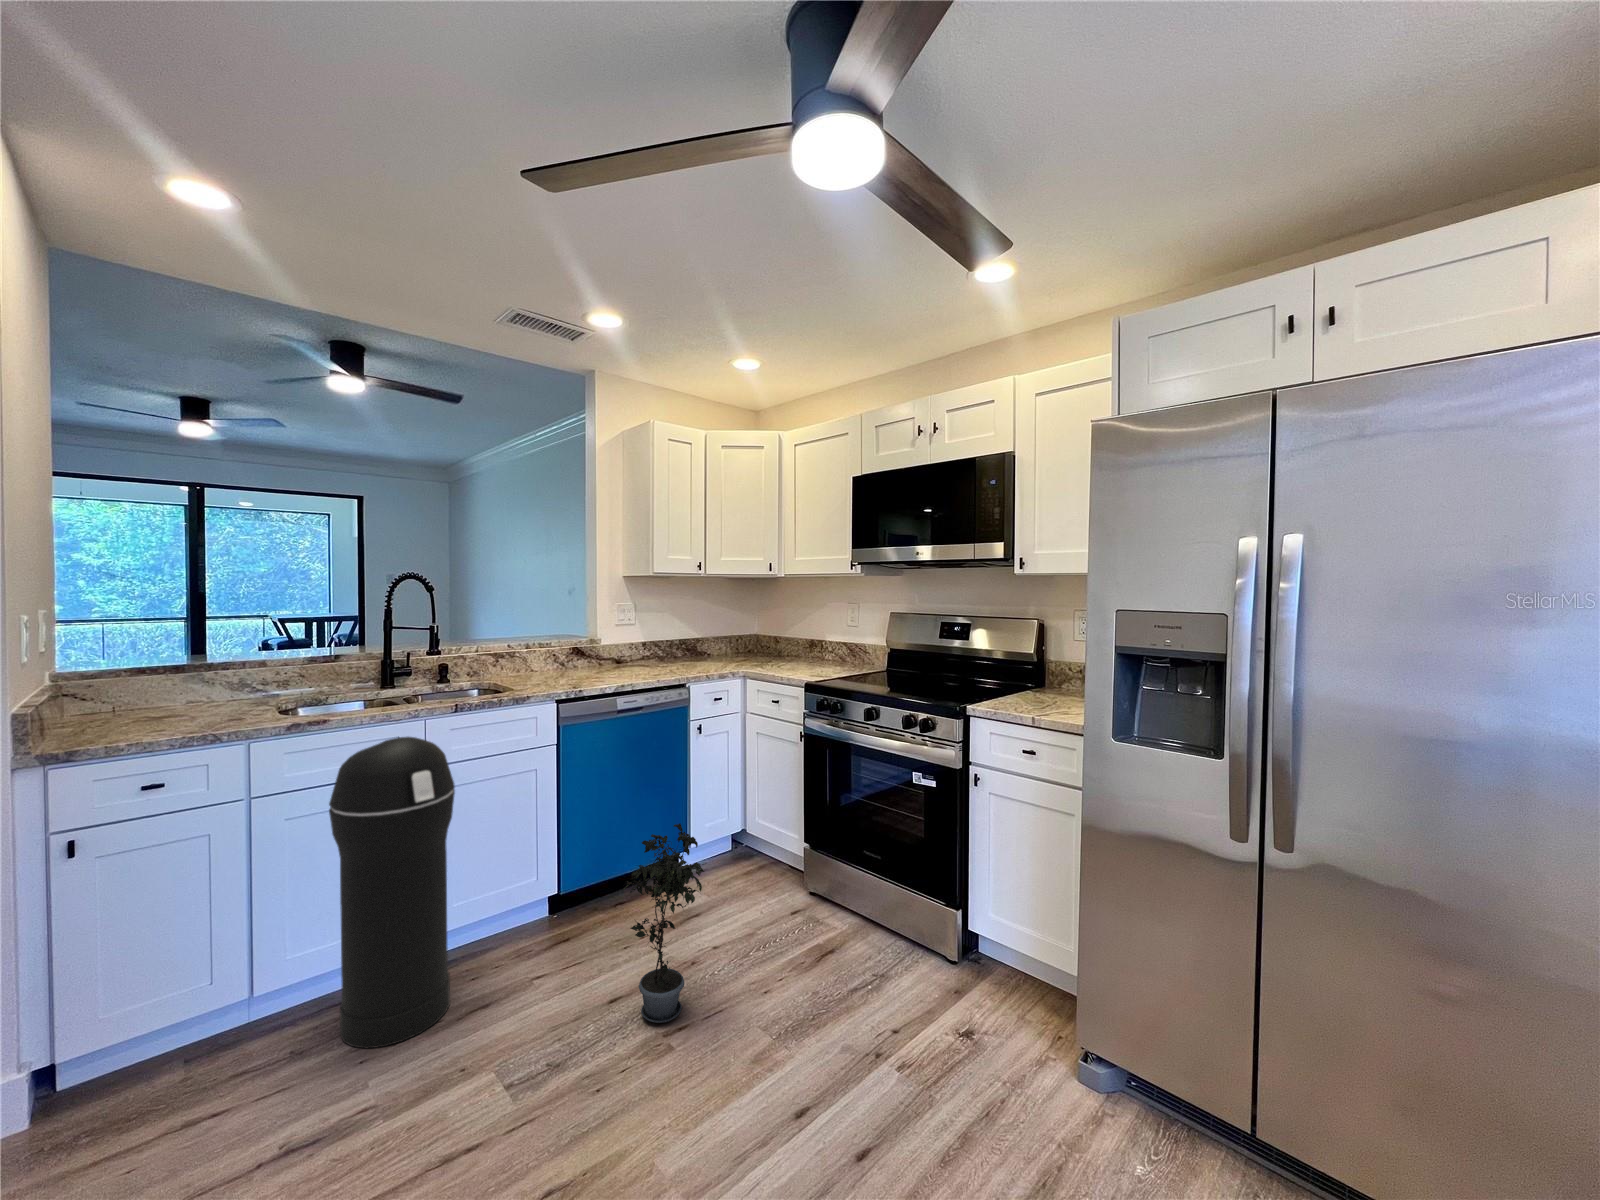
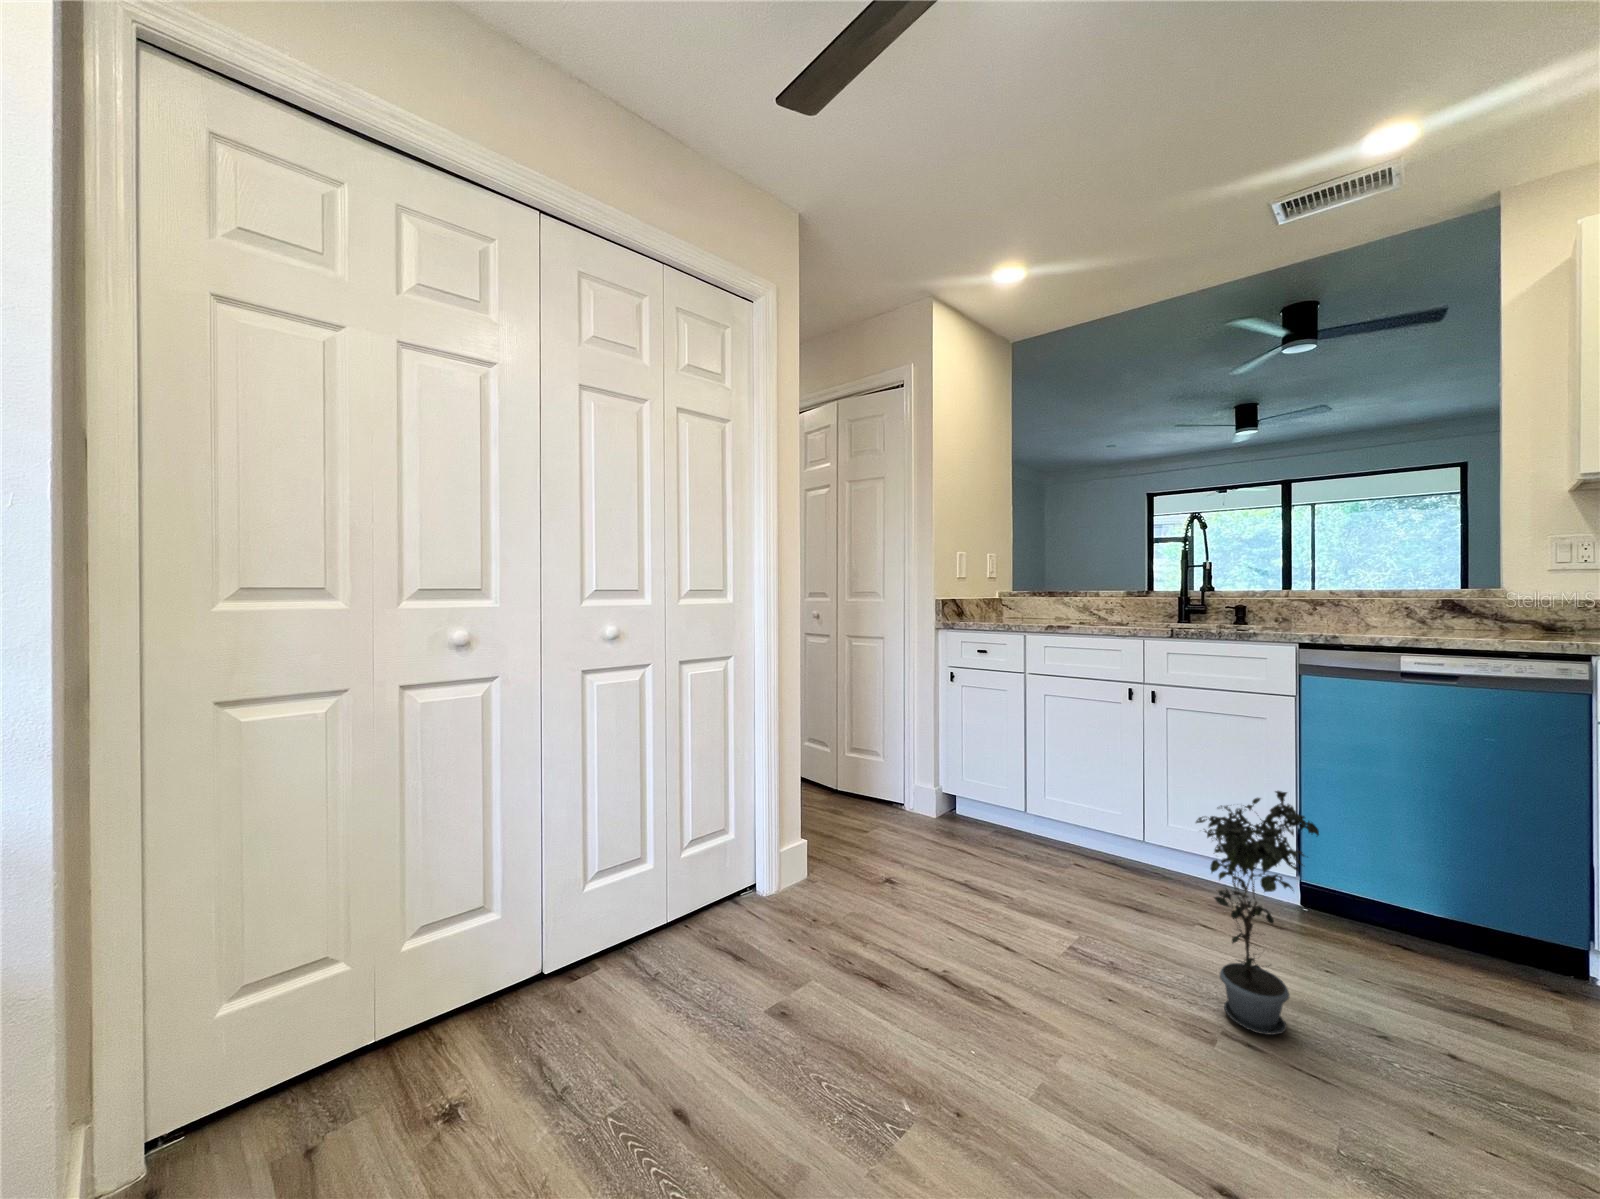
trash can: present [329,737,455,1048] -> none [1038,645,1134,892]

